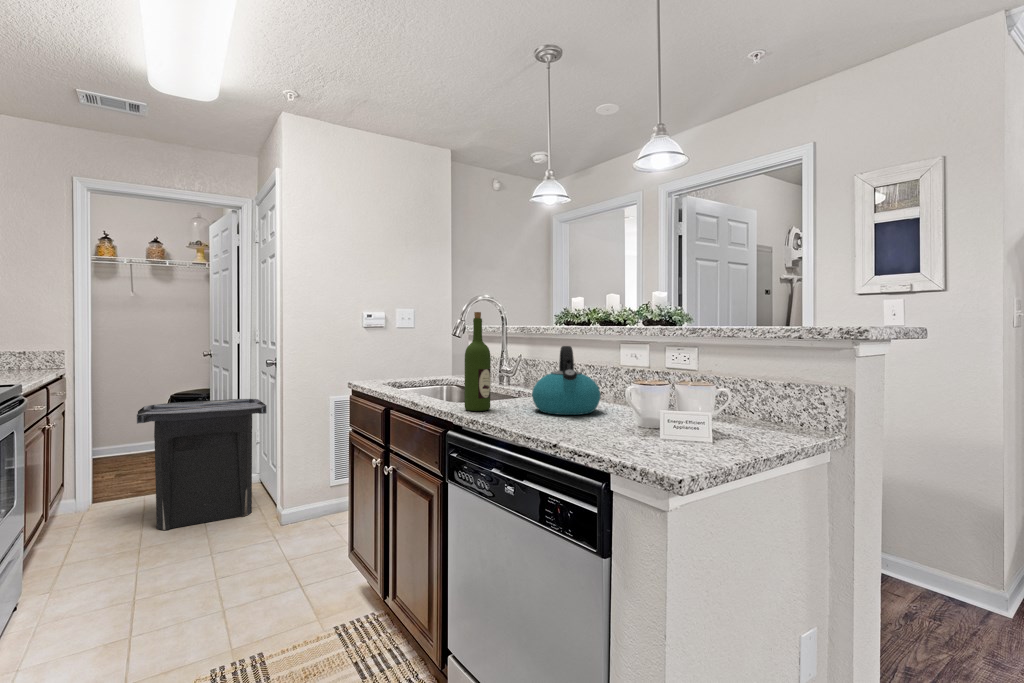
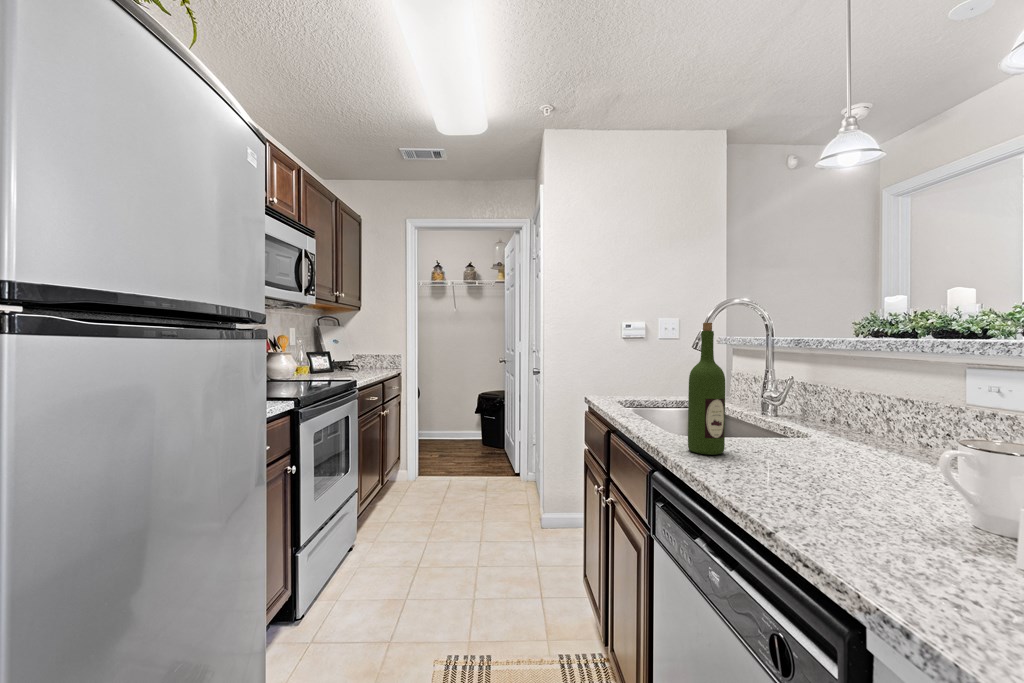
kettle: present [532,346,600,415] -> none [789,372,915,483]
trash can: present [137,399,267,530] -> none [436,401,534,508]

